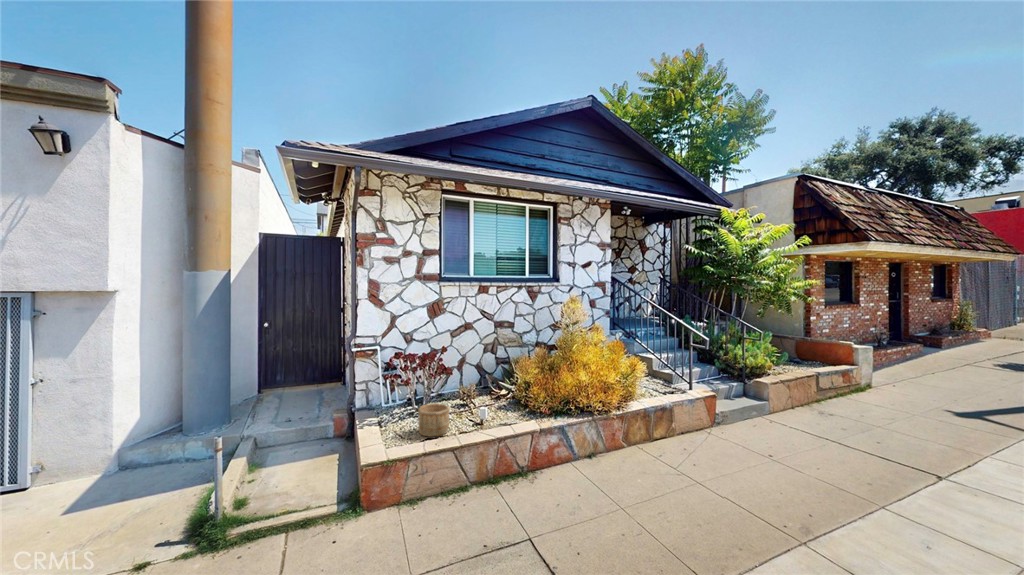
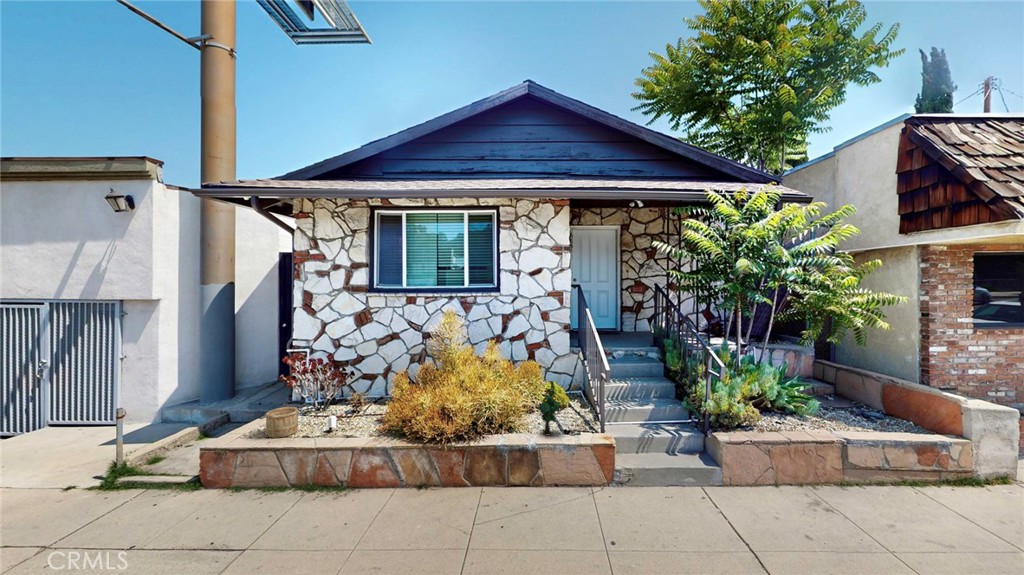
decorative plant: none [652,362,674,399] -> present [536,391,560,435]

